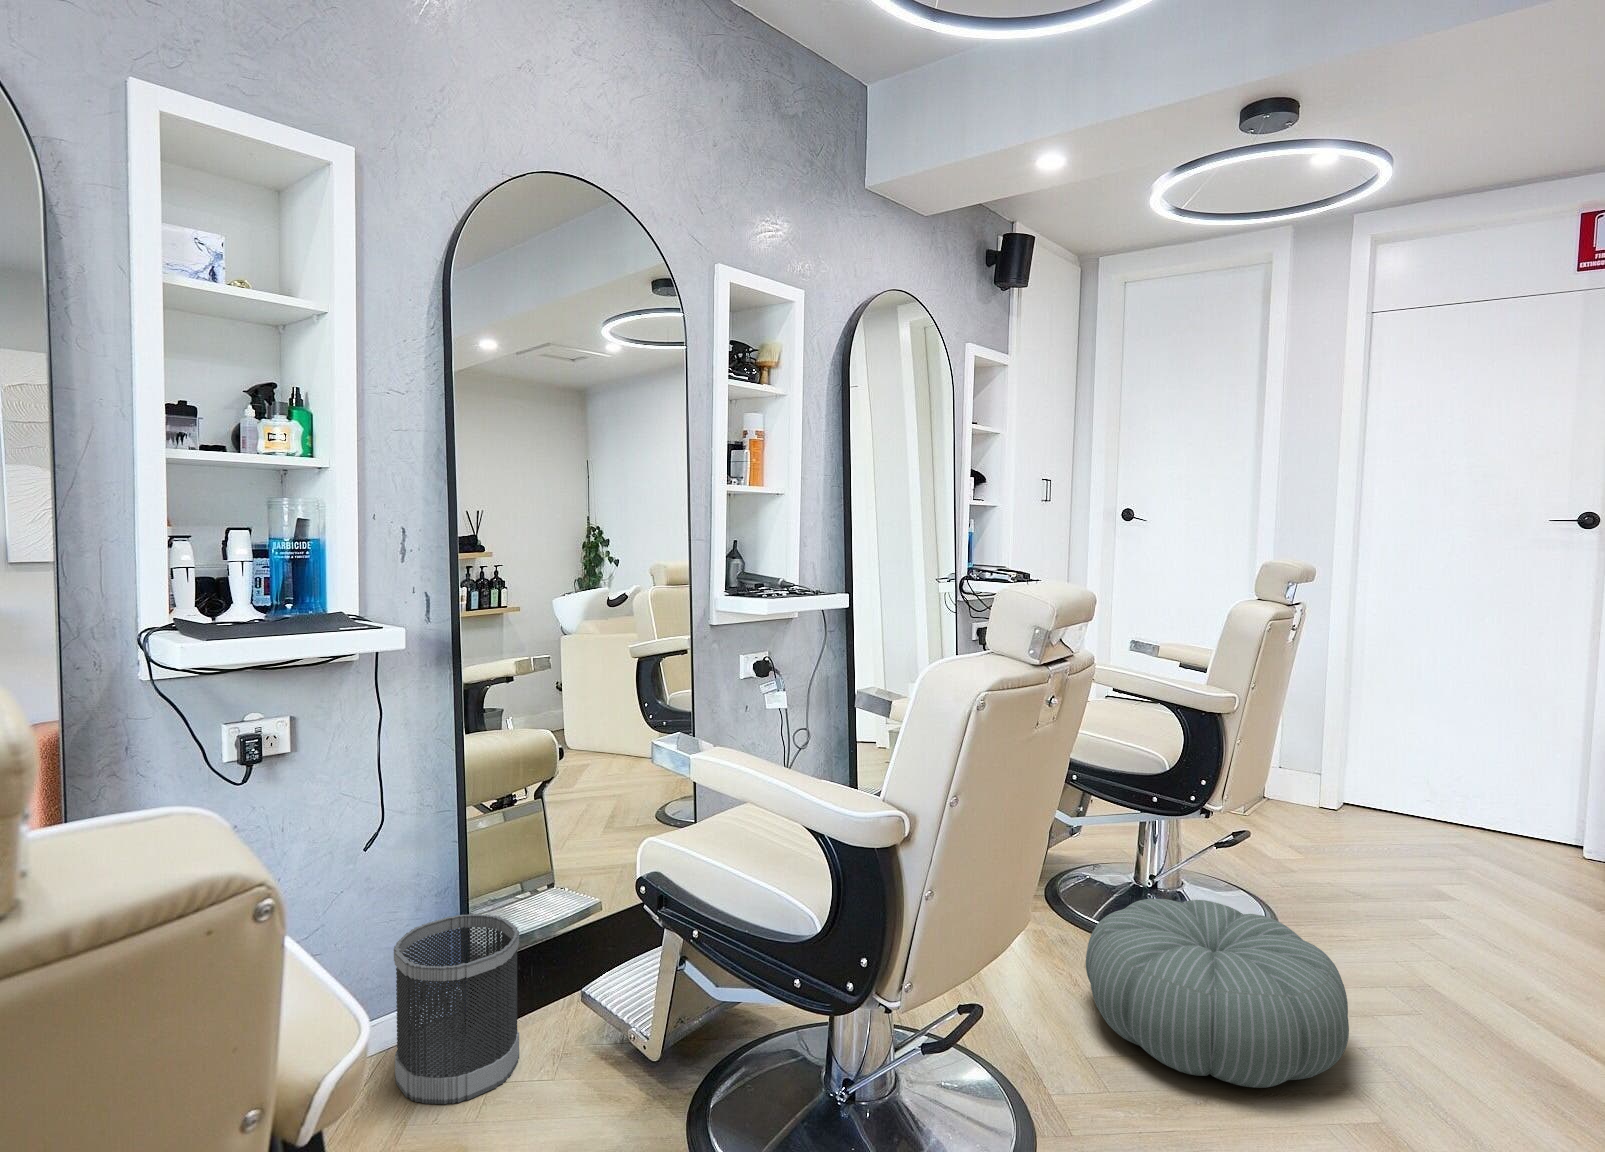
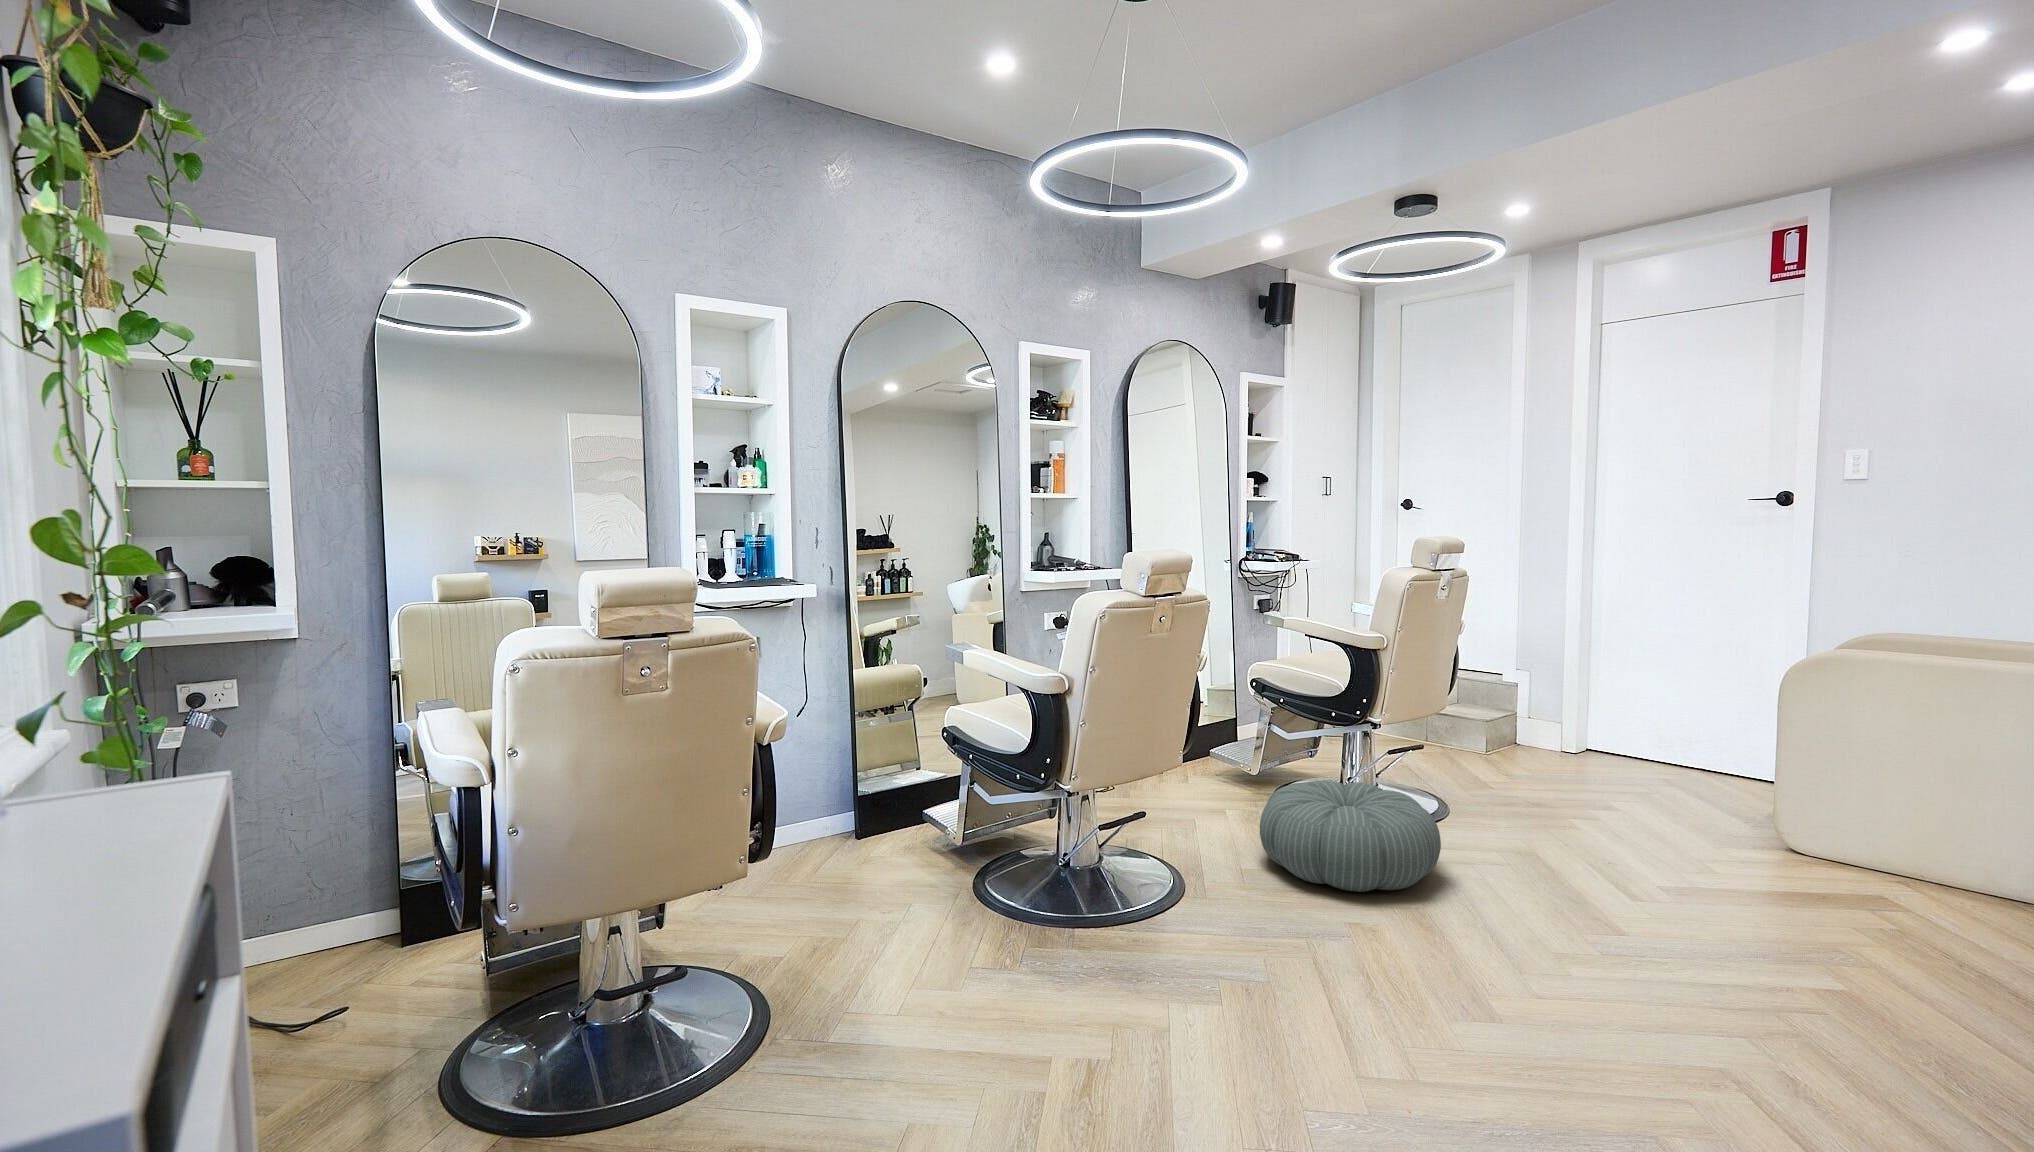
wastebasket: present [394,914,519,1104] -> none [813,761,886,861]

